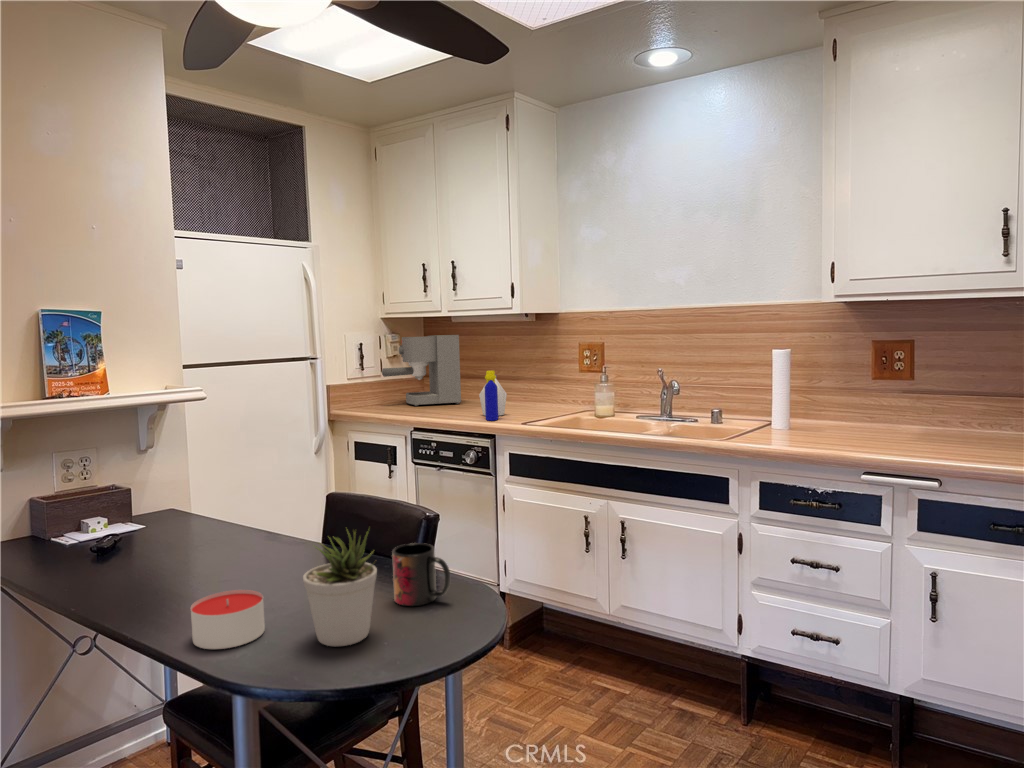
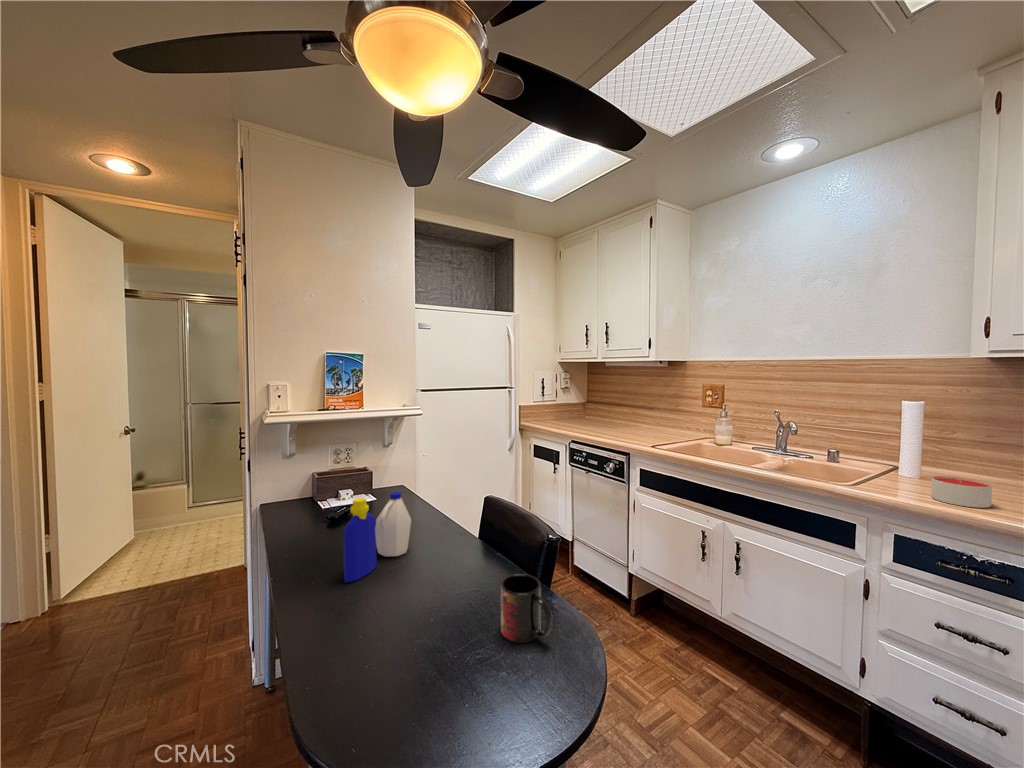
coffee maker: present [382,335,461,406] -> none [557,375,611,423]
bottle: present [479,371,507,421] -> present [344,492,411,583]
potted plant: present [303,529,377,646] -> none [399,567,472,692]
candle: present [191,590,265,649] -> present [932,476,992,508]

